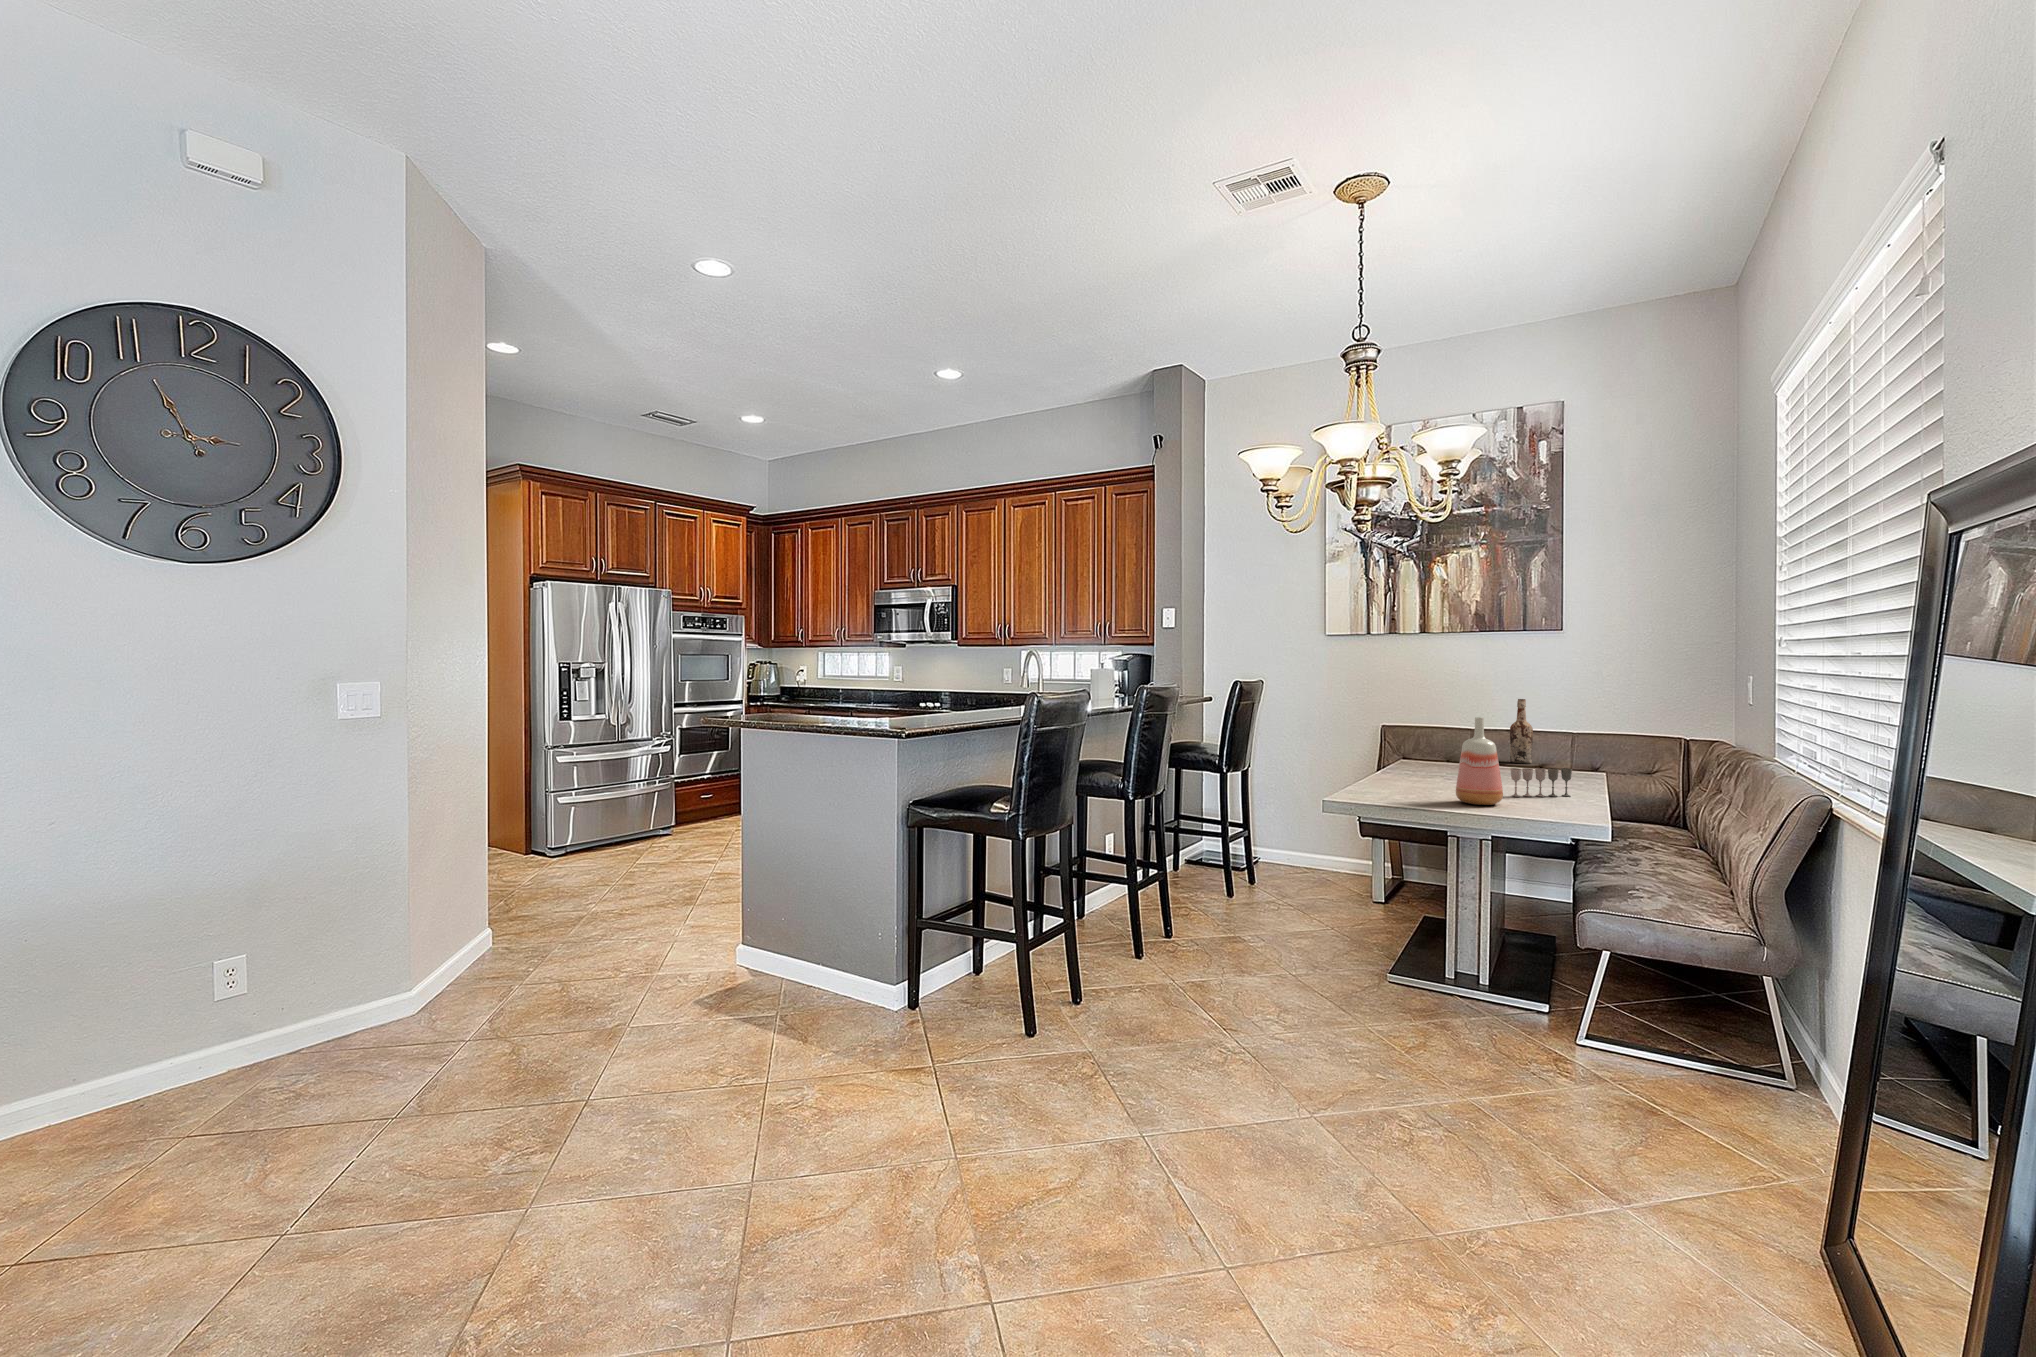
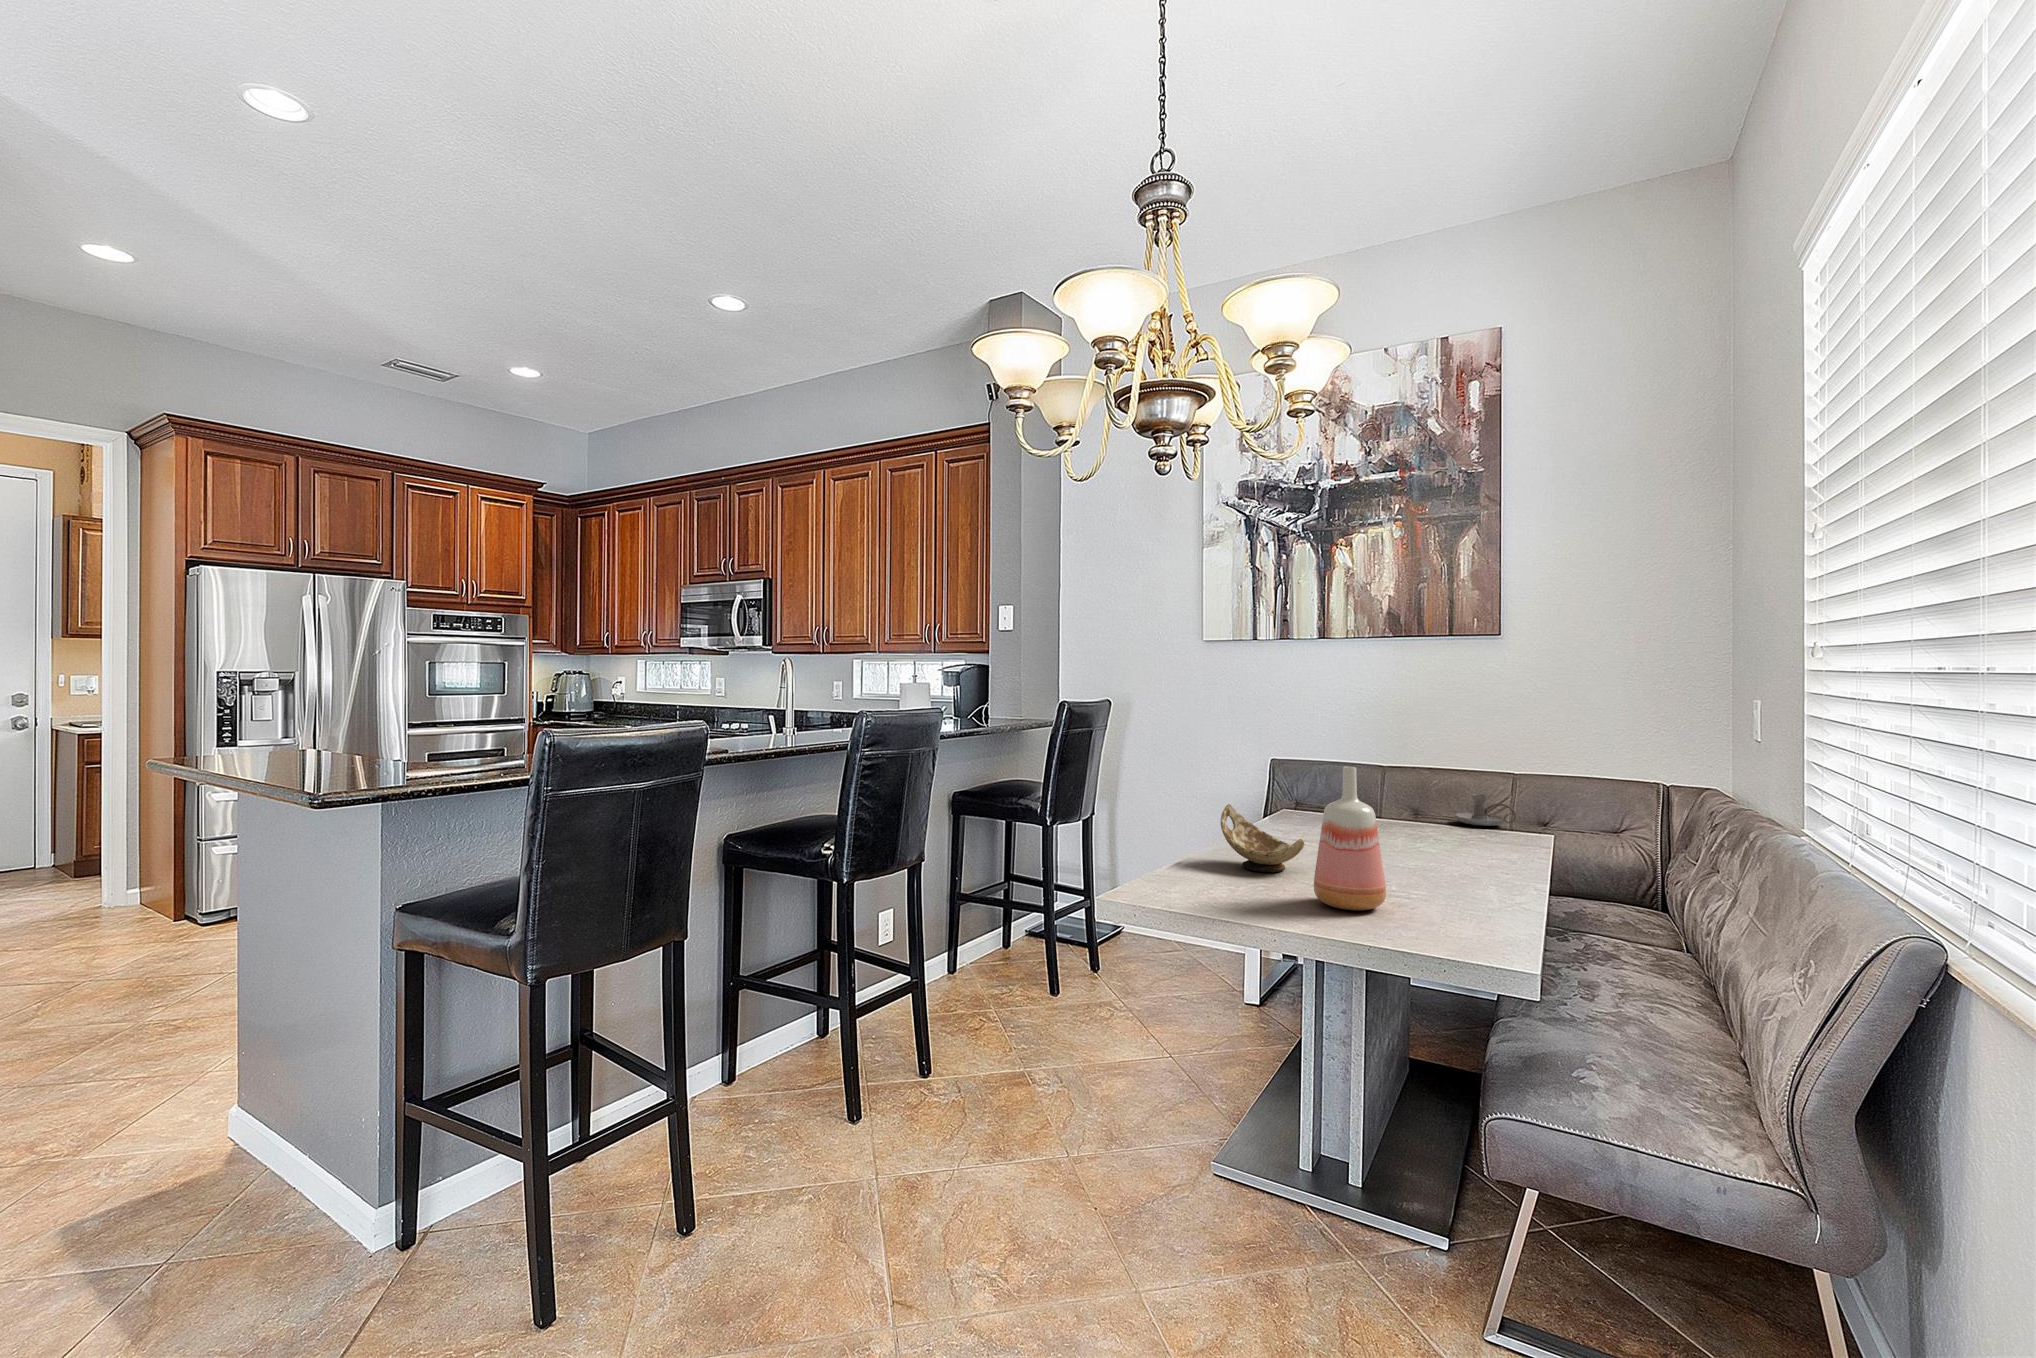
wine bottle: present [1510,699,1533,763] -> none [1428,726,1458,814]
candle holder: none [1532,747,1578,769] -> present [1454,794,1516,826]
decorative bowl: none [1381,748,1441,790] -> present [1221,804,1304,872]
wine glass: present [1511,768,1572,797] -> none [1405,843,1500,888]

